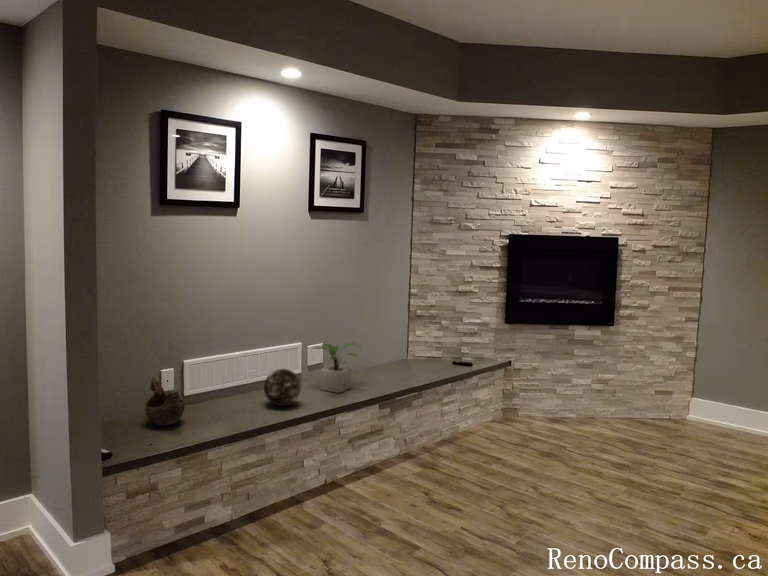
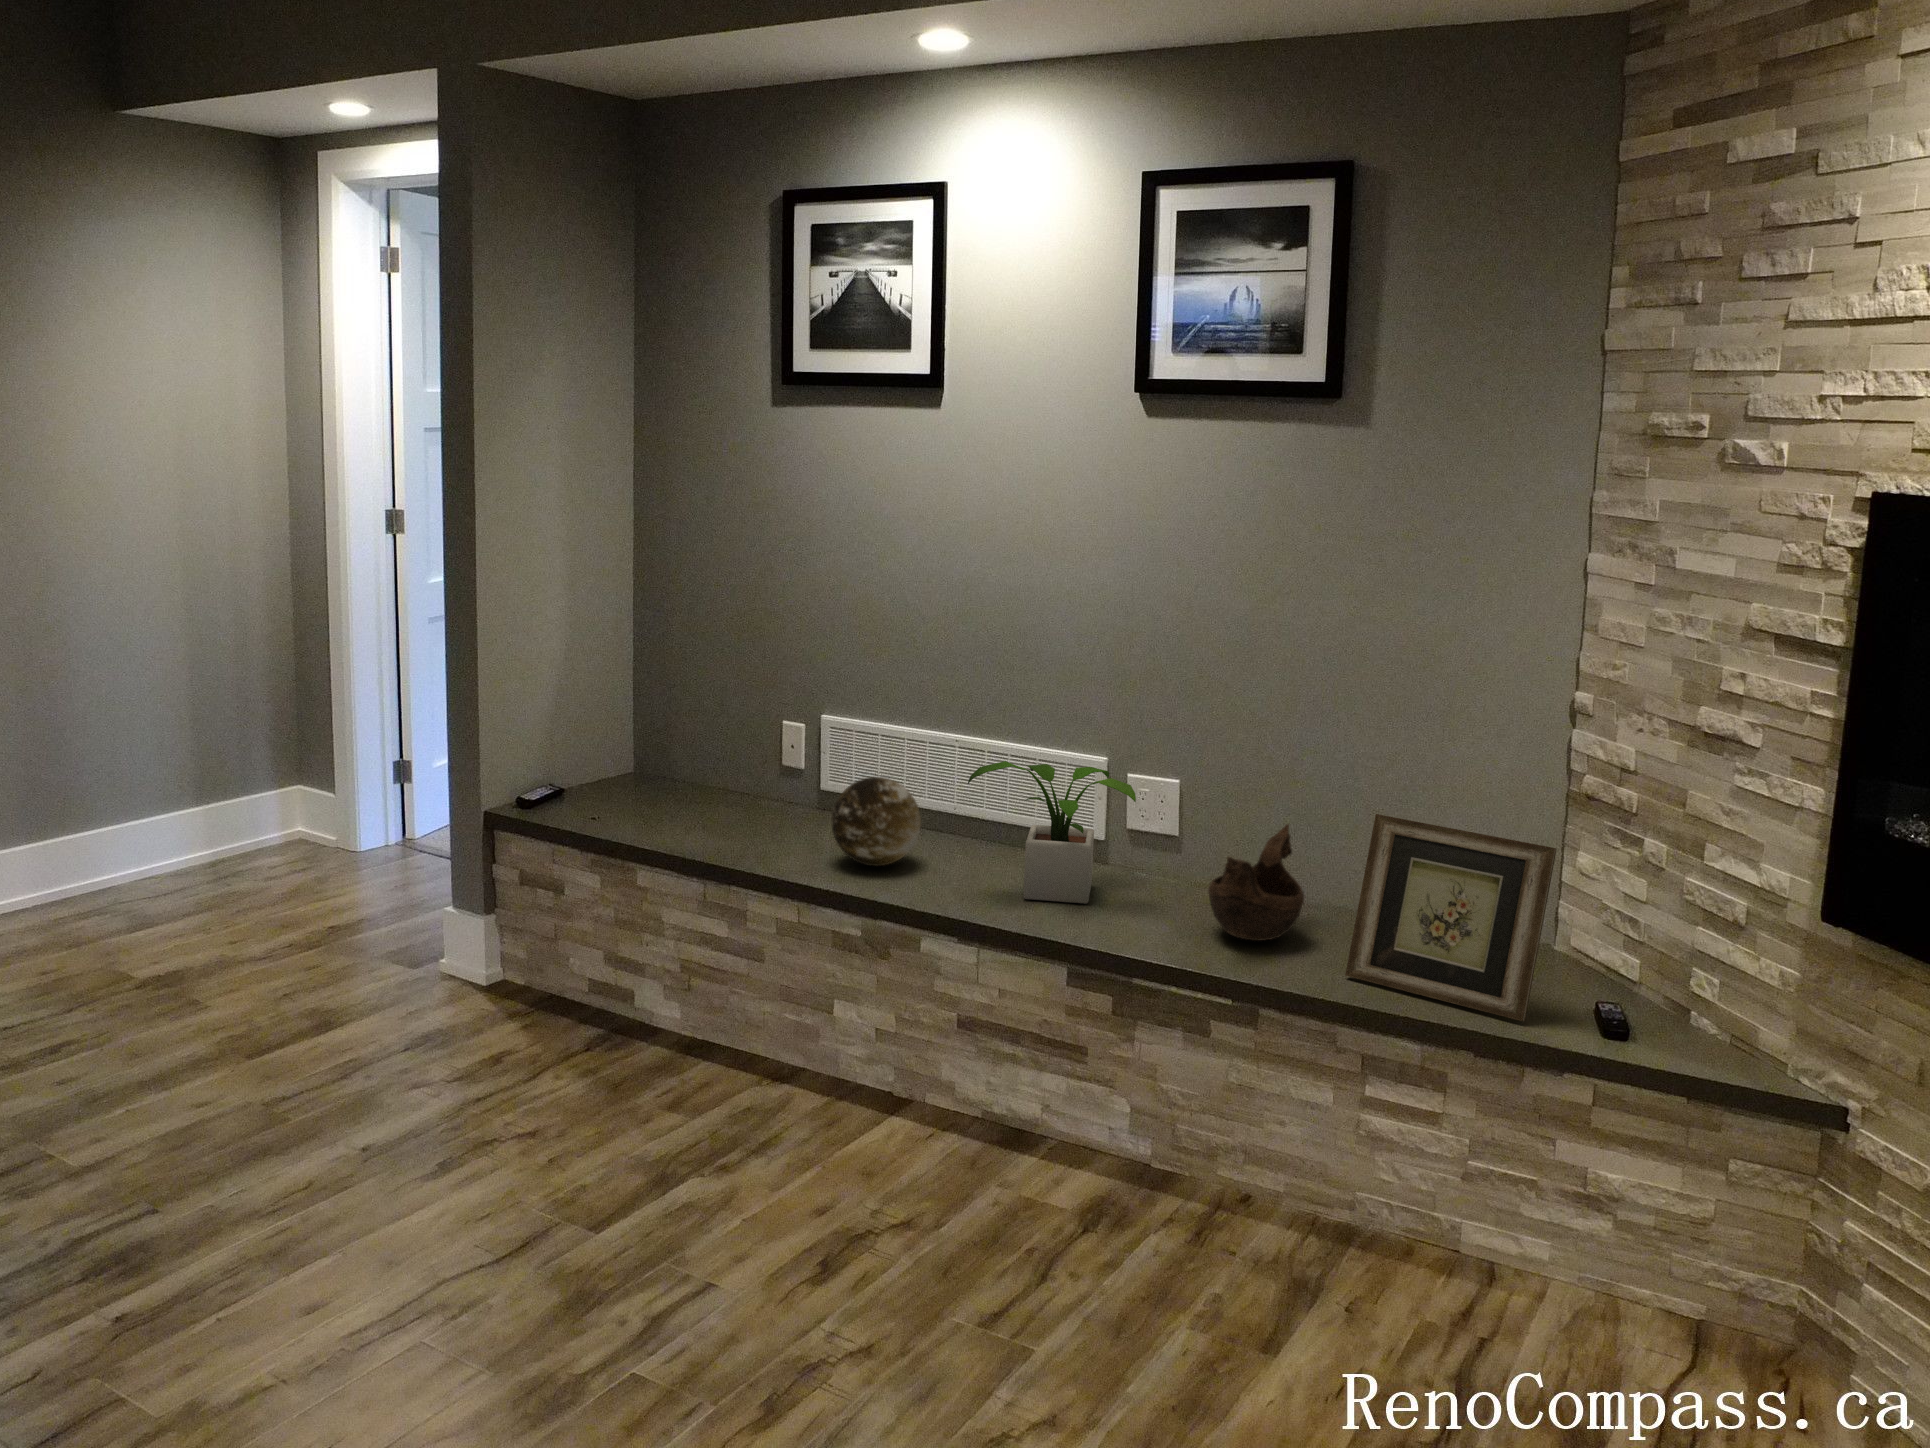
picture frame: none [421,326,464,376] -> present [1345,814,1557,1021]
decorative bowl: present [145,377,185,425] -> present [1208,824,1304,941]

